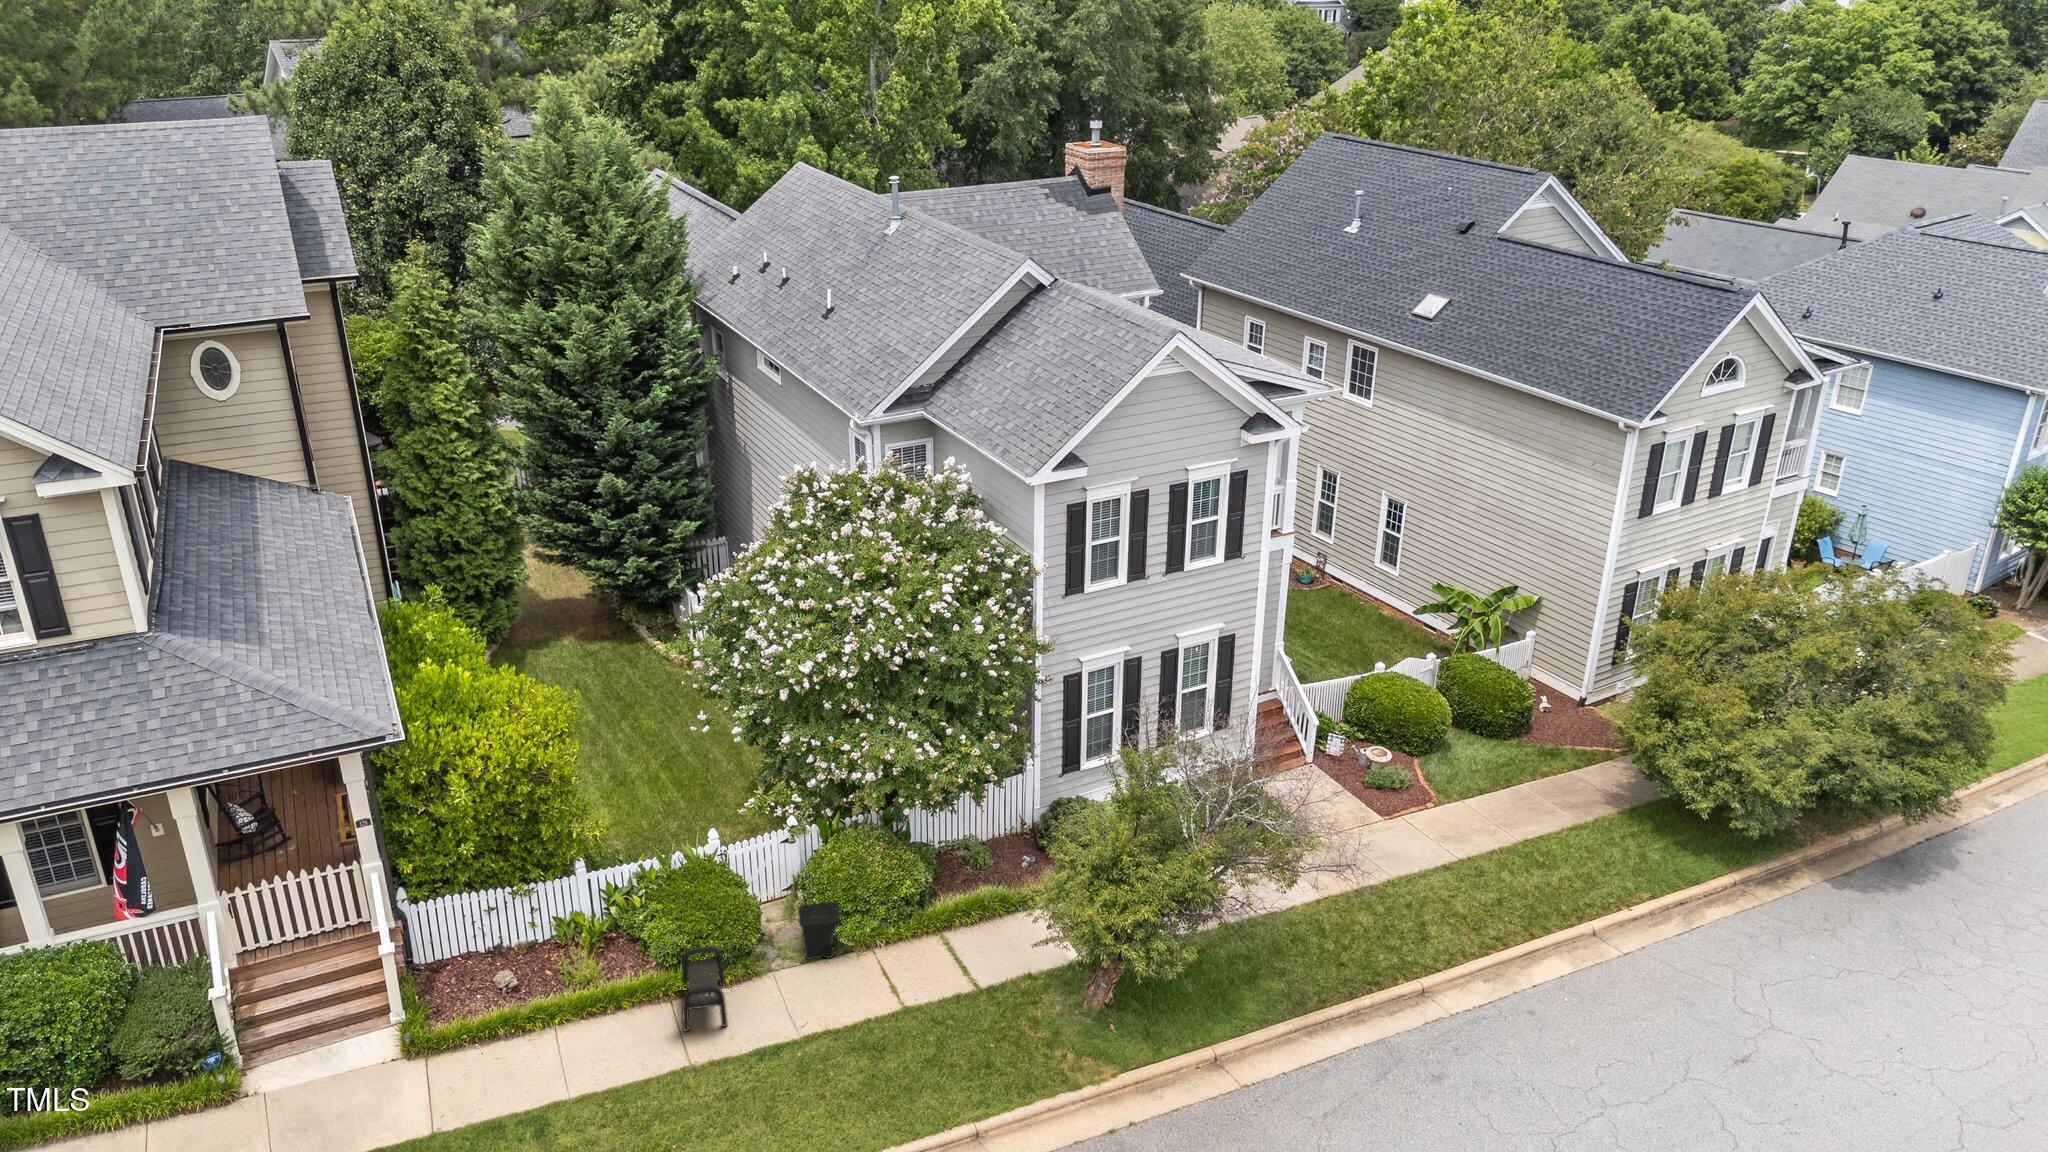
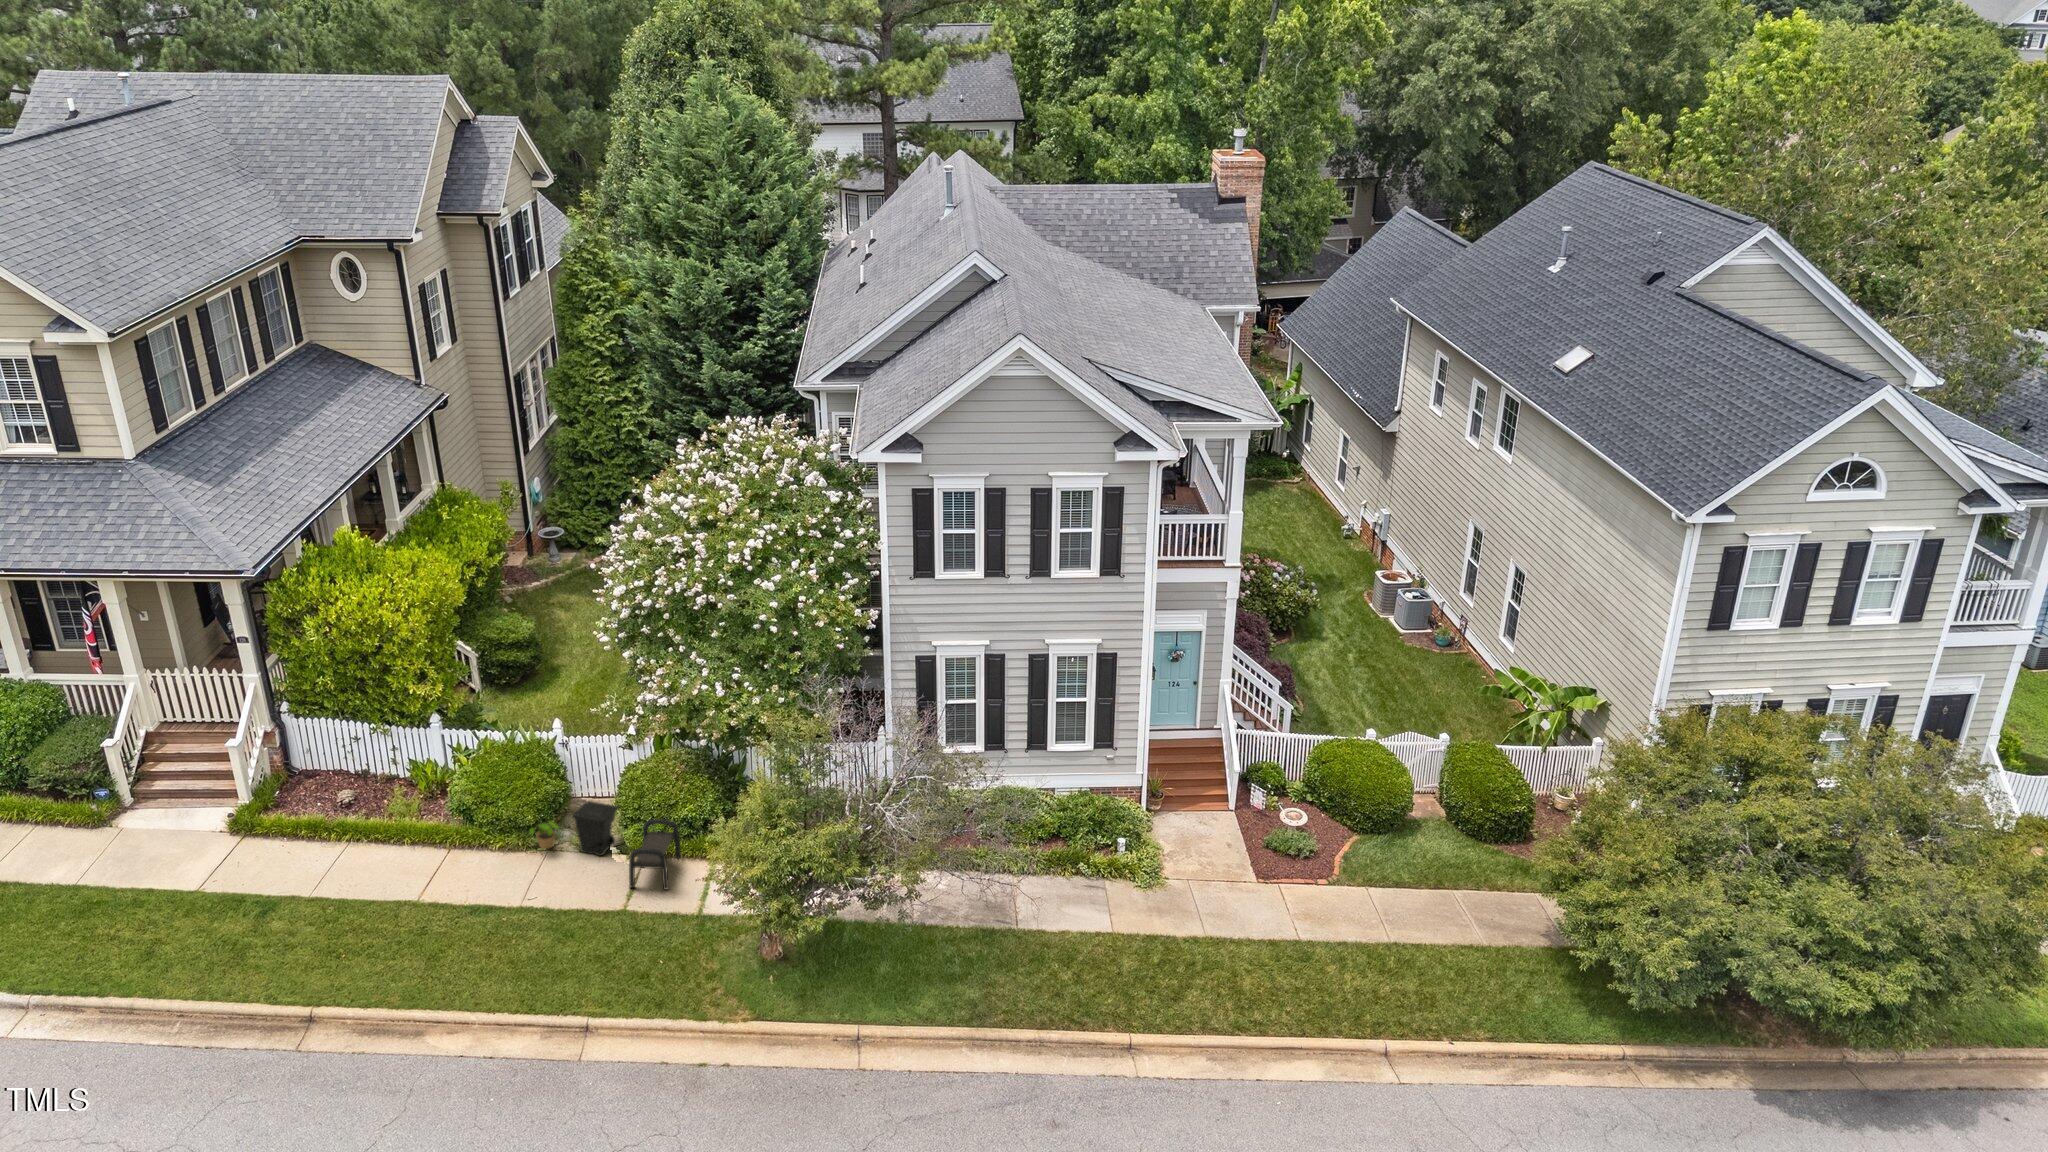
potted plant: none [755,937,790,968] -> present [529,822,559,849]
bench: present [682,946,727,1031] -> present [629,819,681,890]

